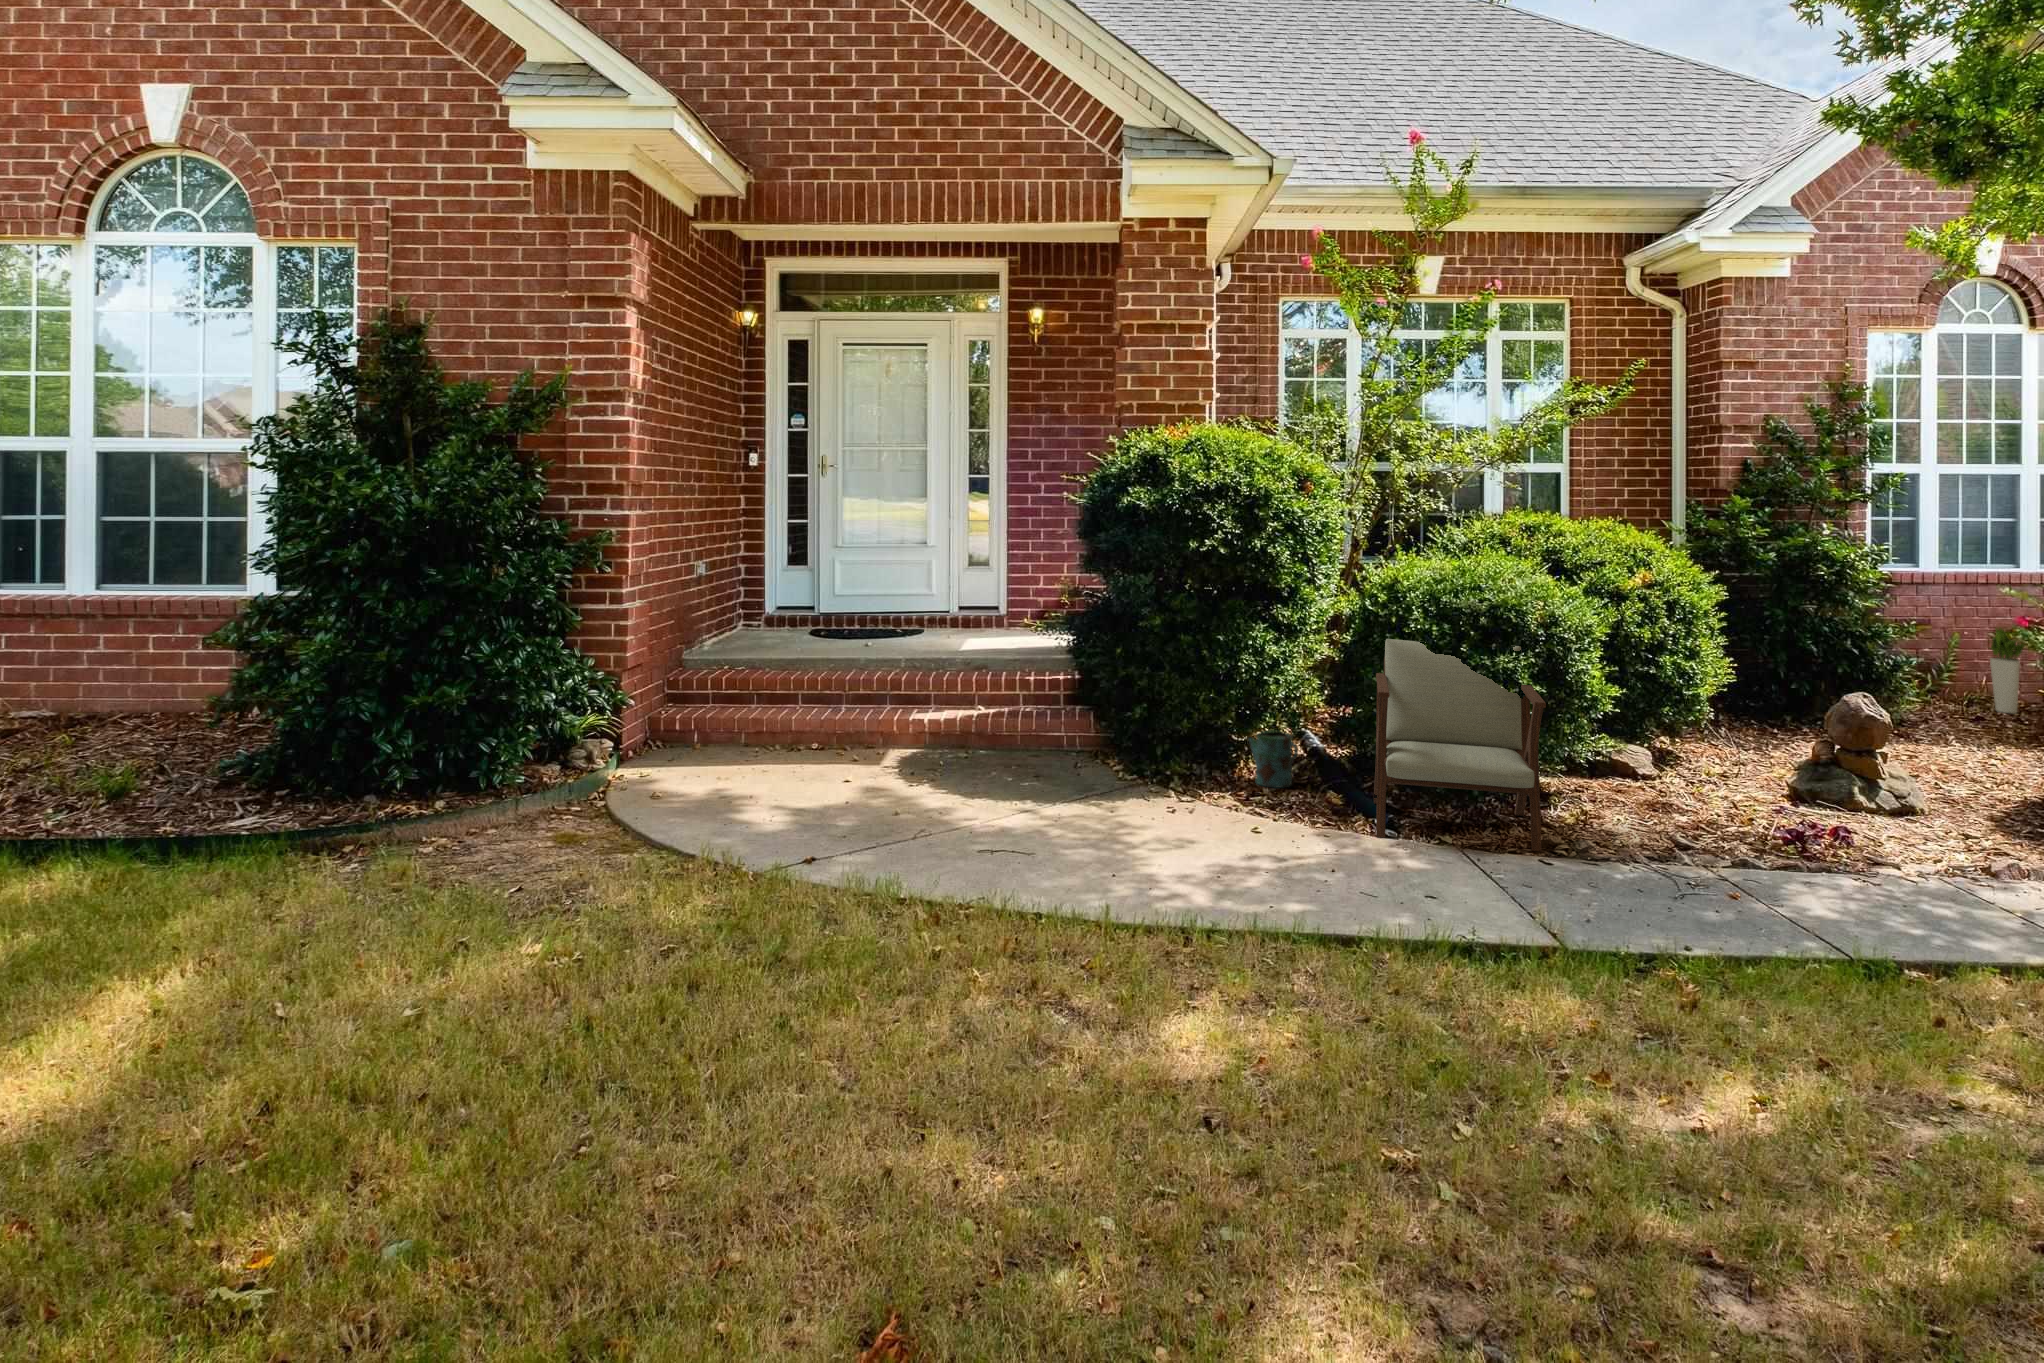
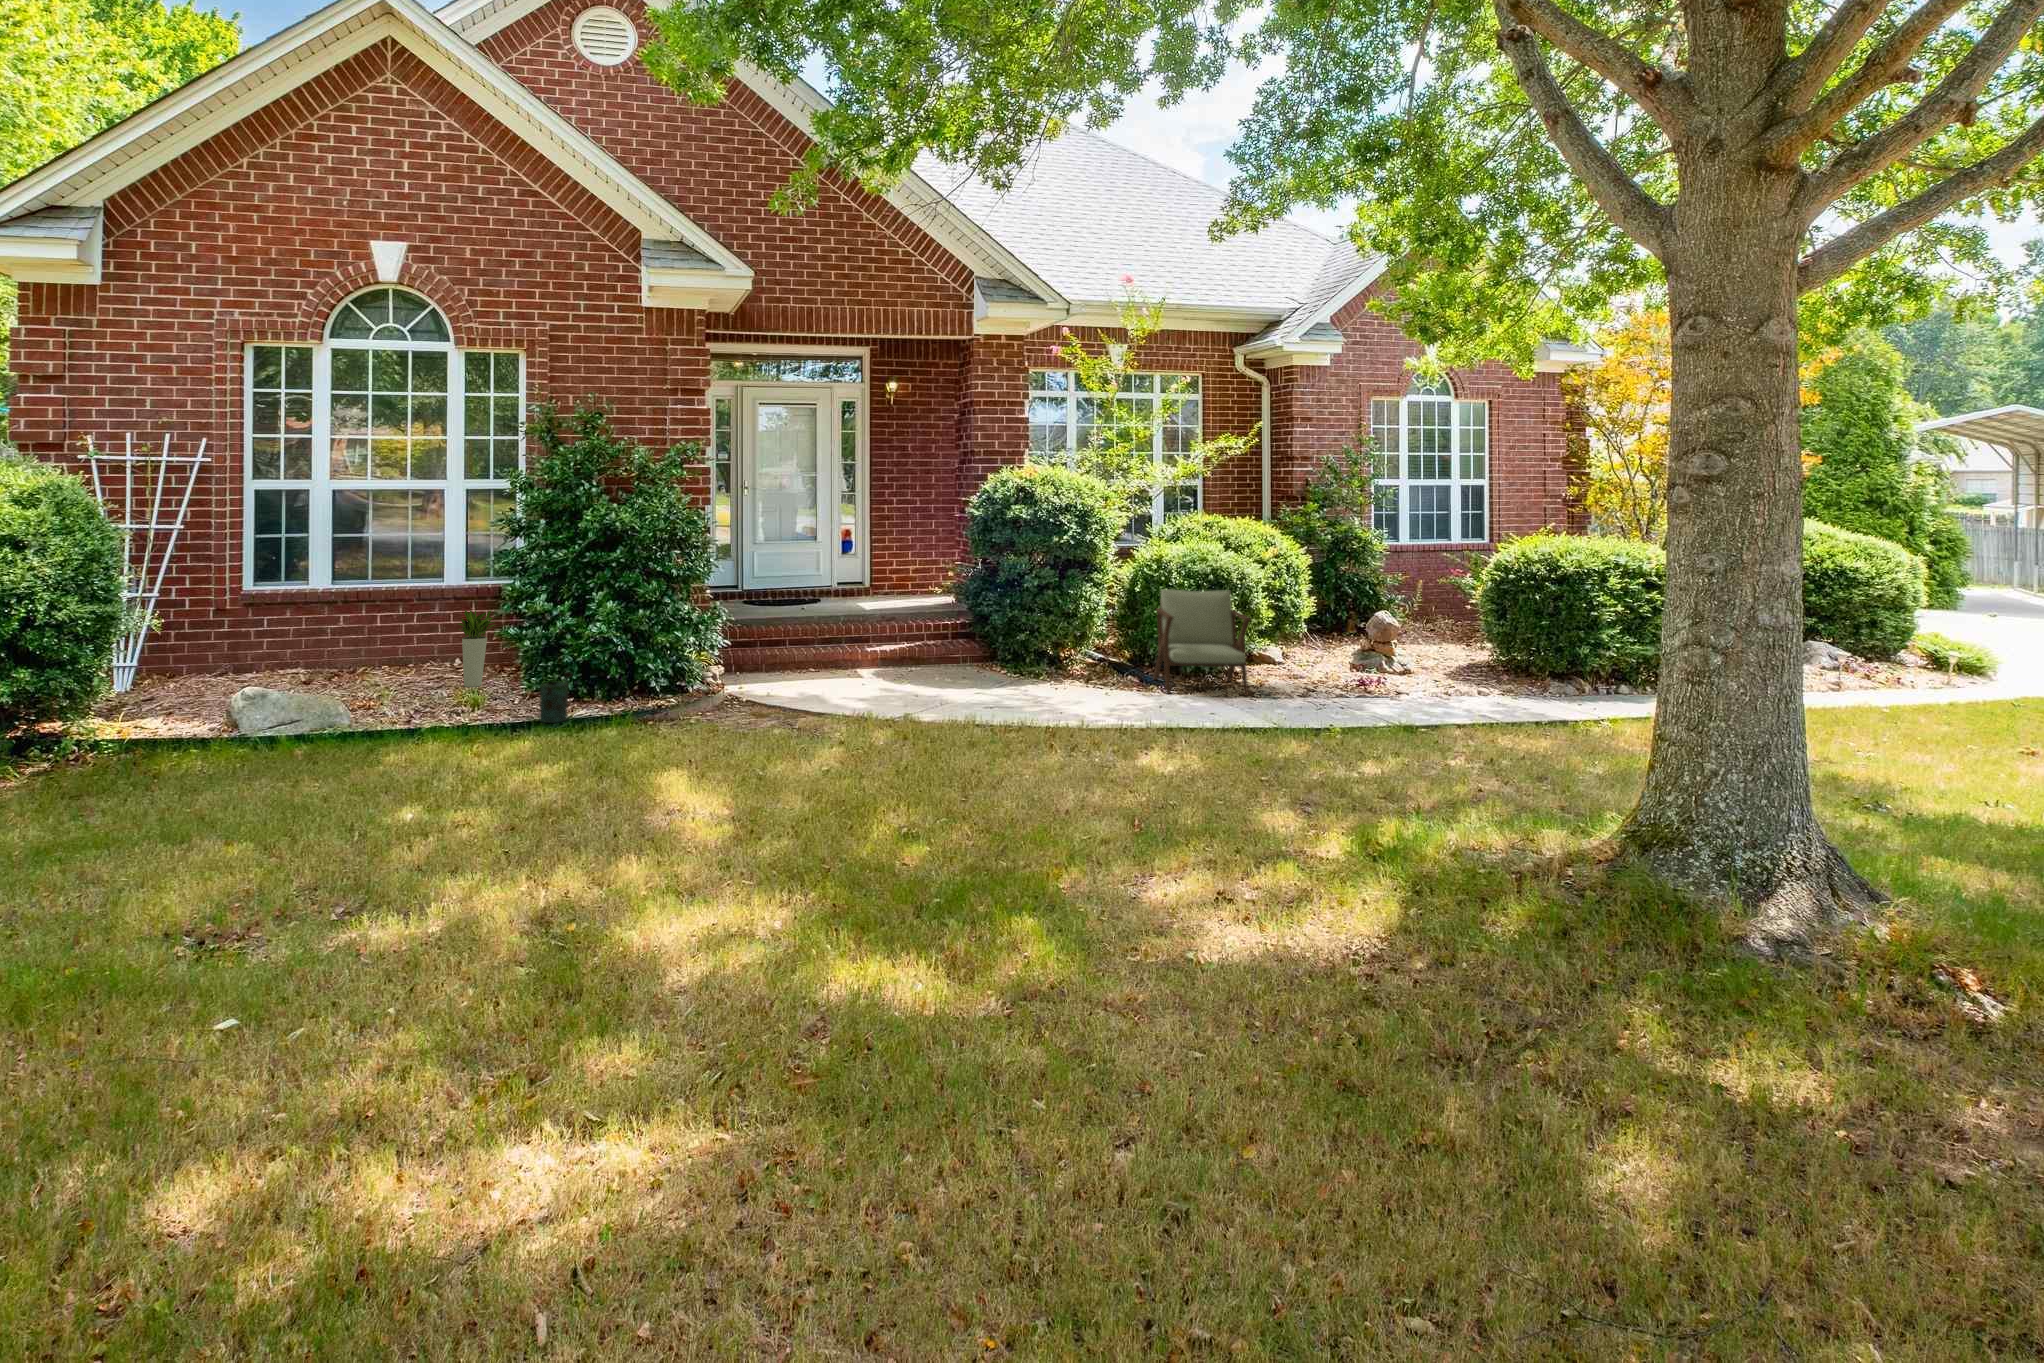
planter: present [1990,629,2025,713] -> present [459,610,494,687]
watering can: present [1249,730,1298,788] -> present [539,672,573,723]

